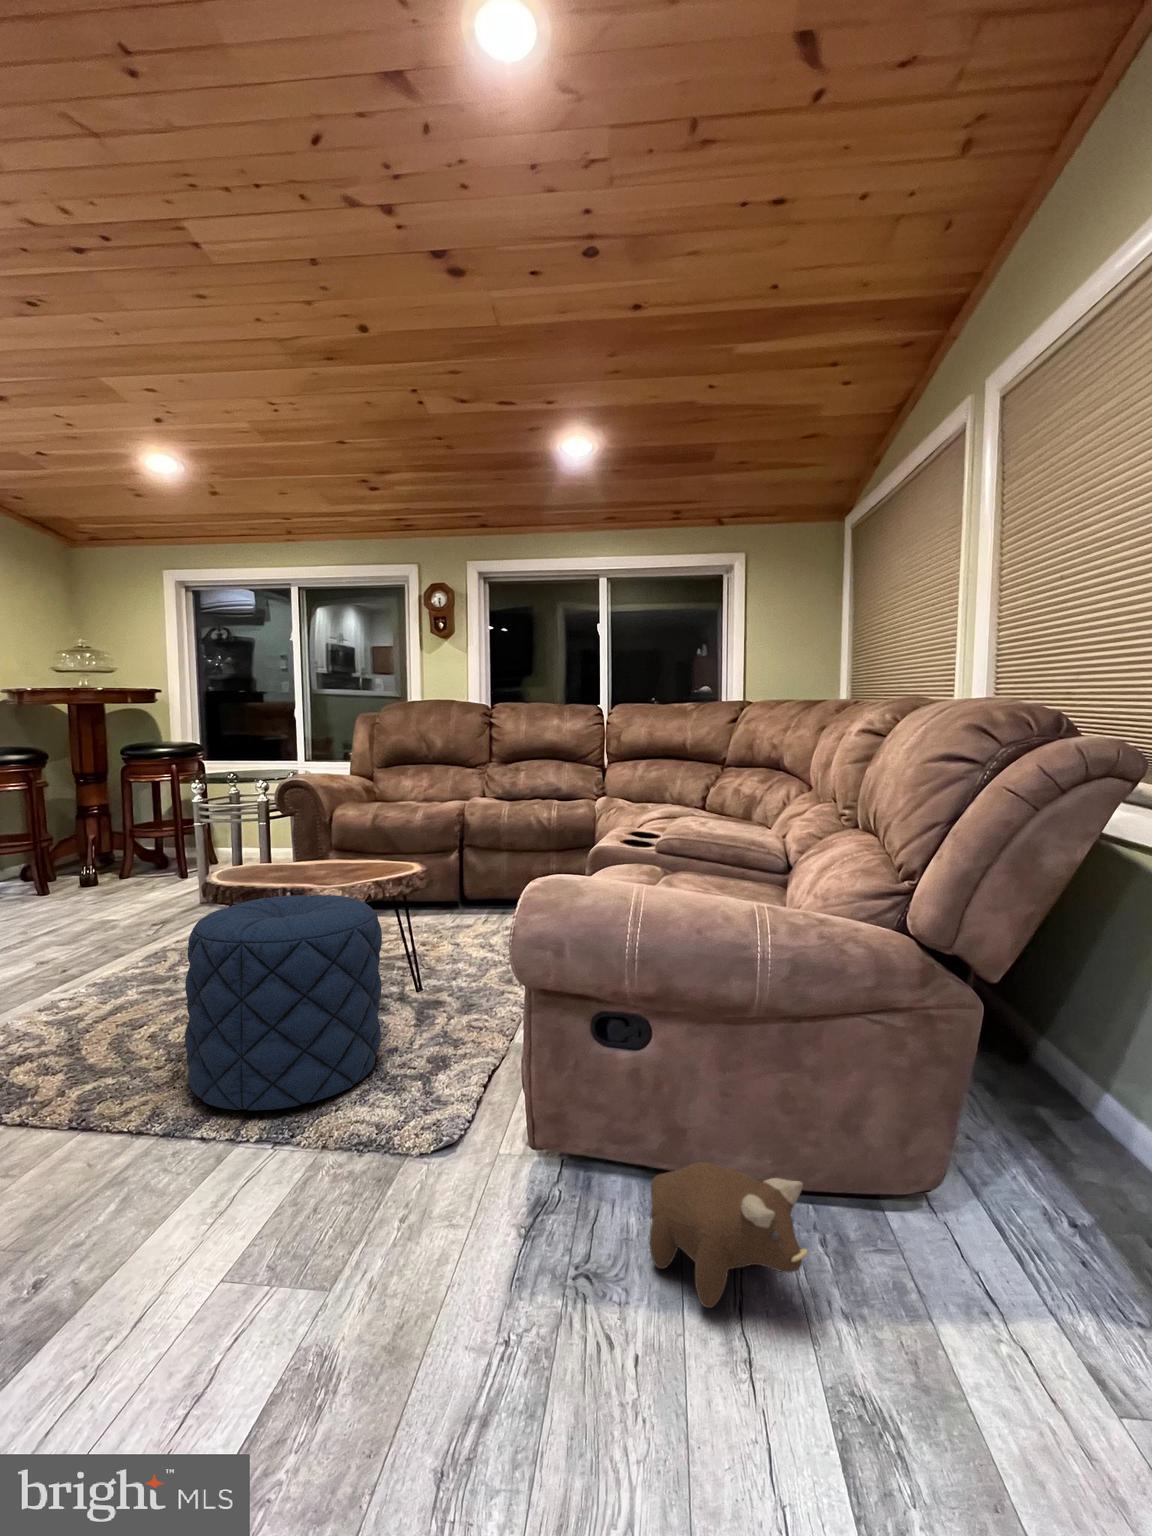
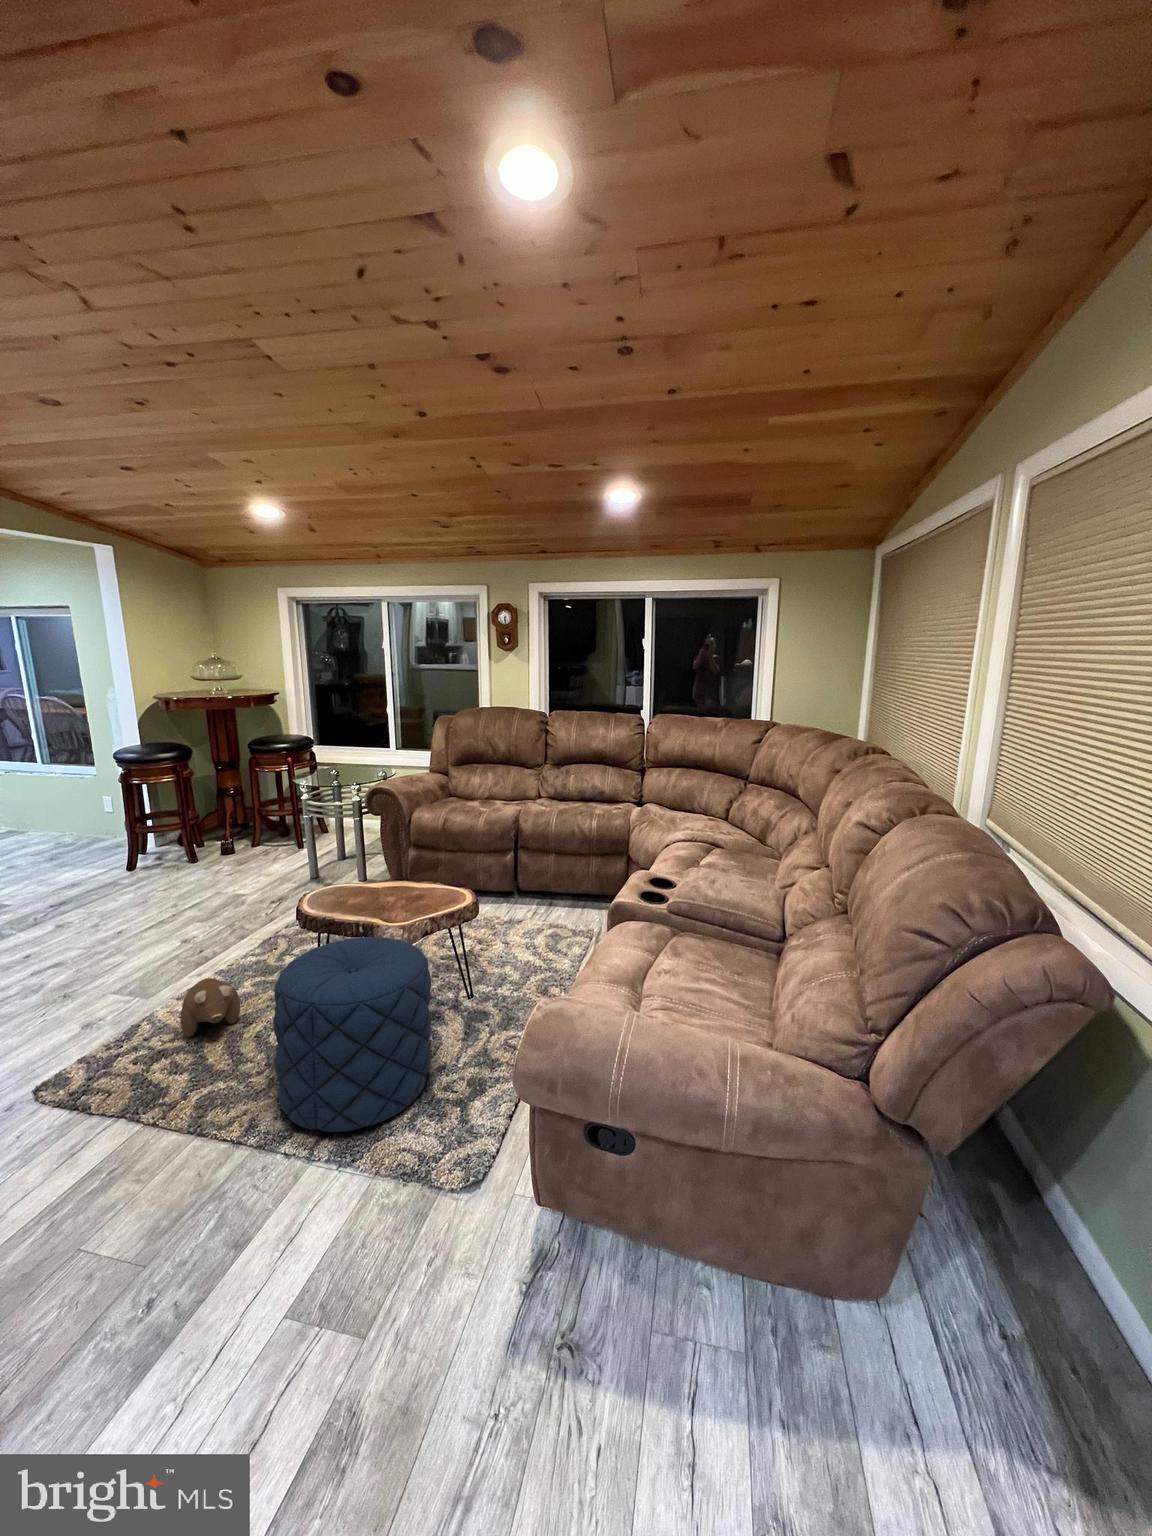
plush toy: present [650,1162,807,1308] -> present [181,978,240,1036]

